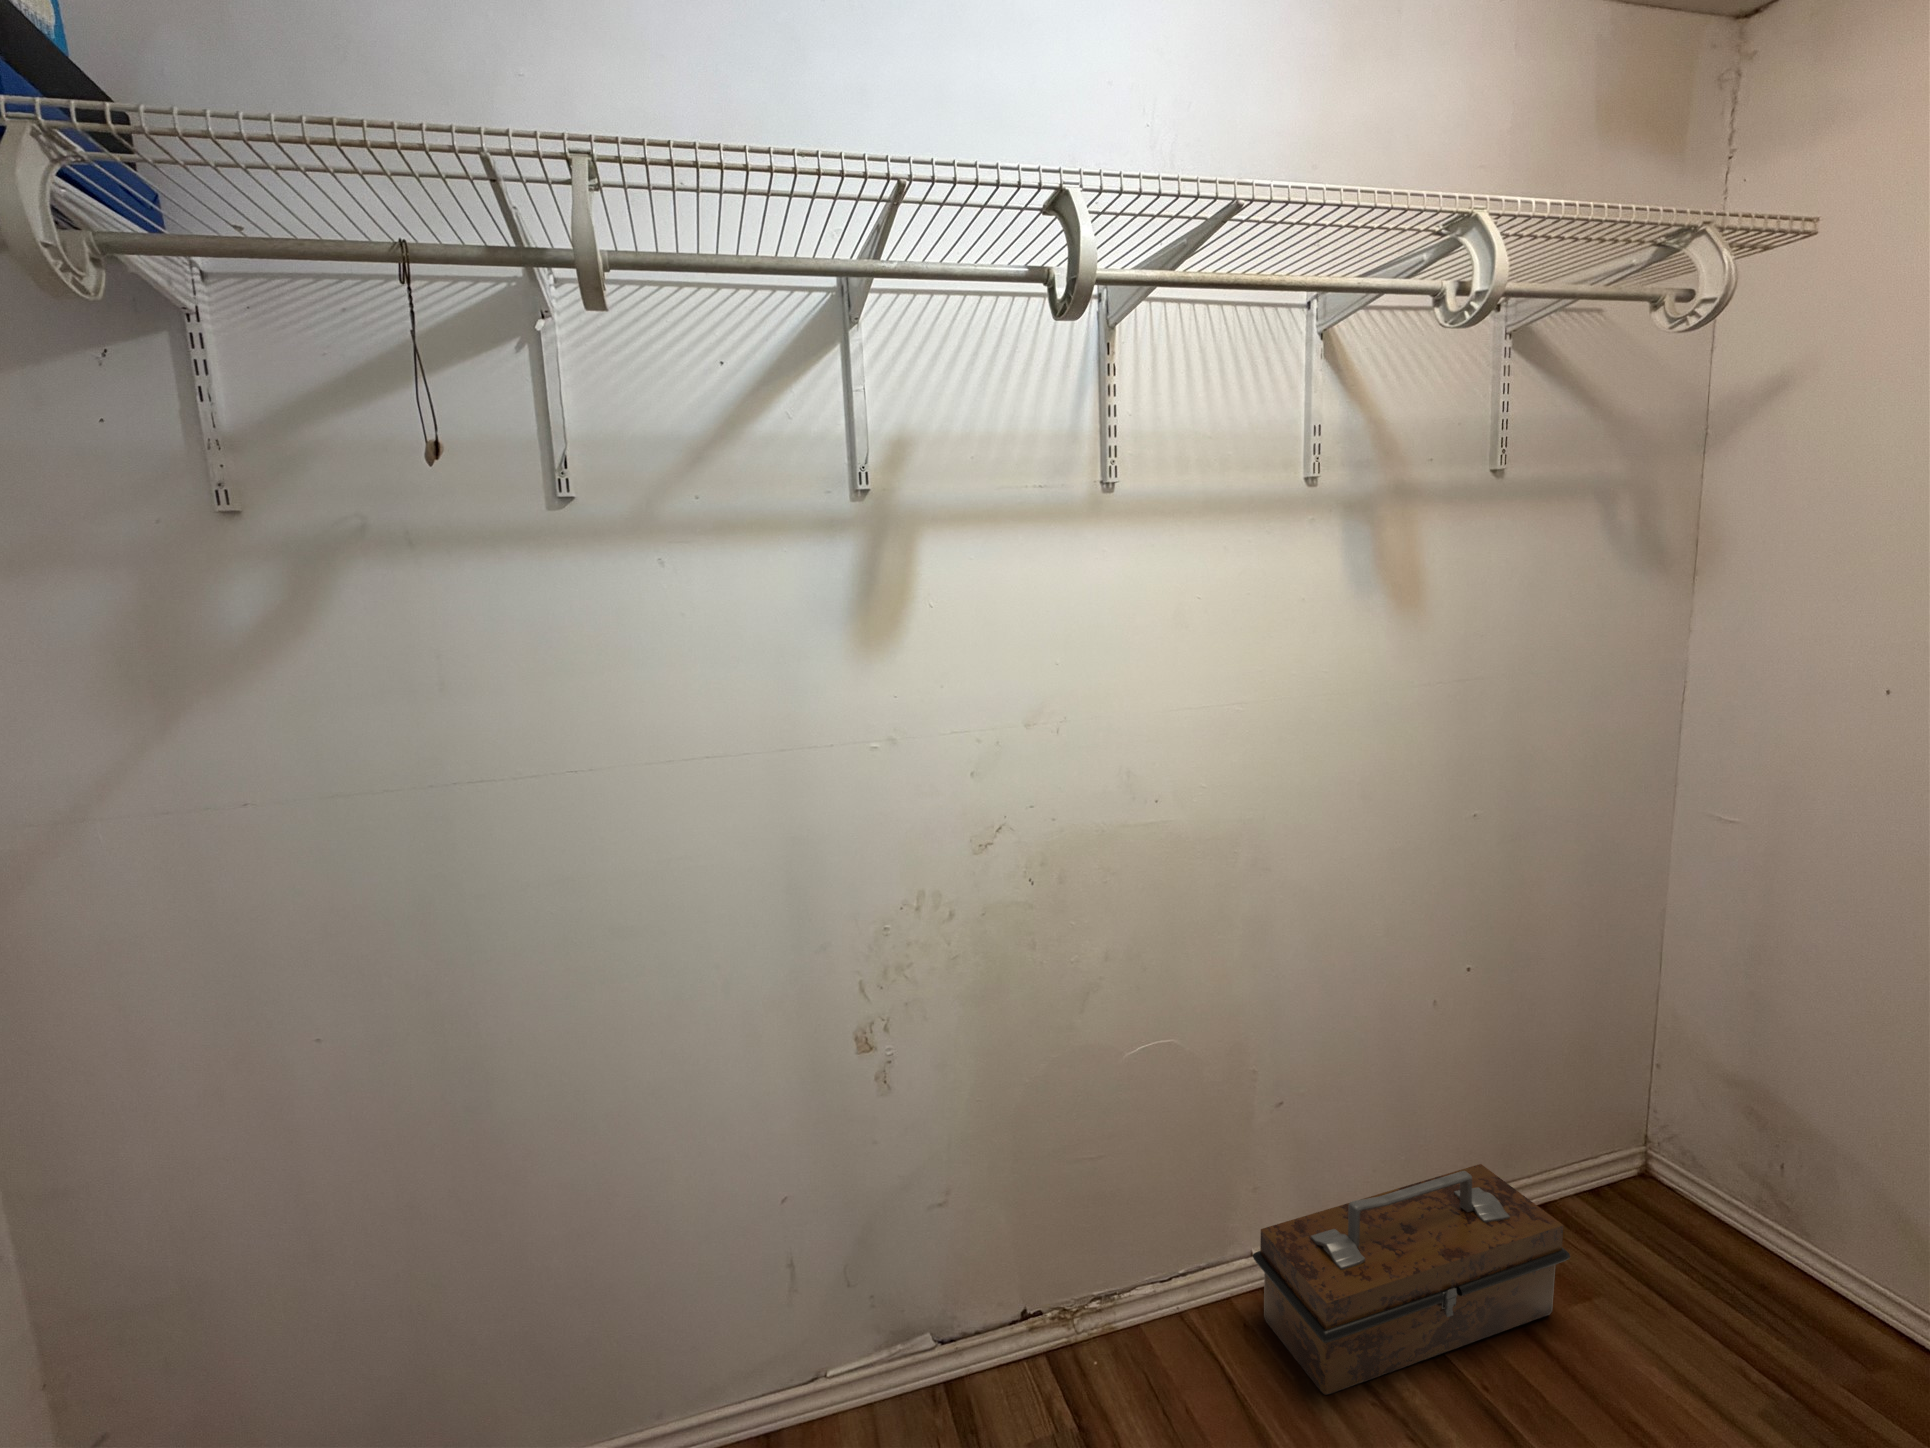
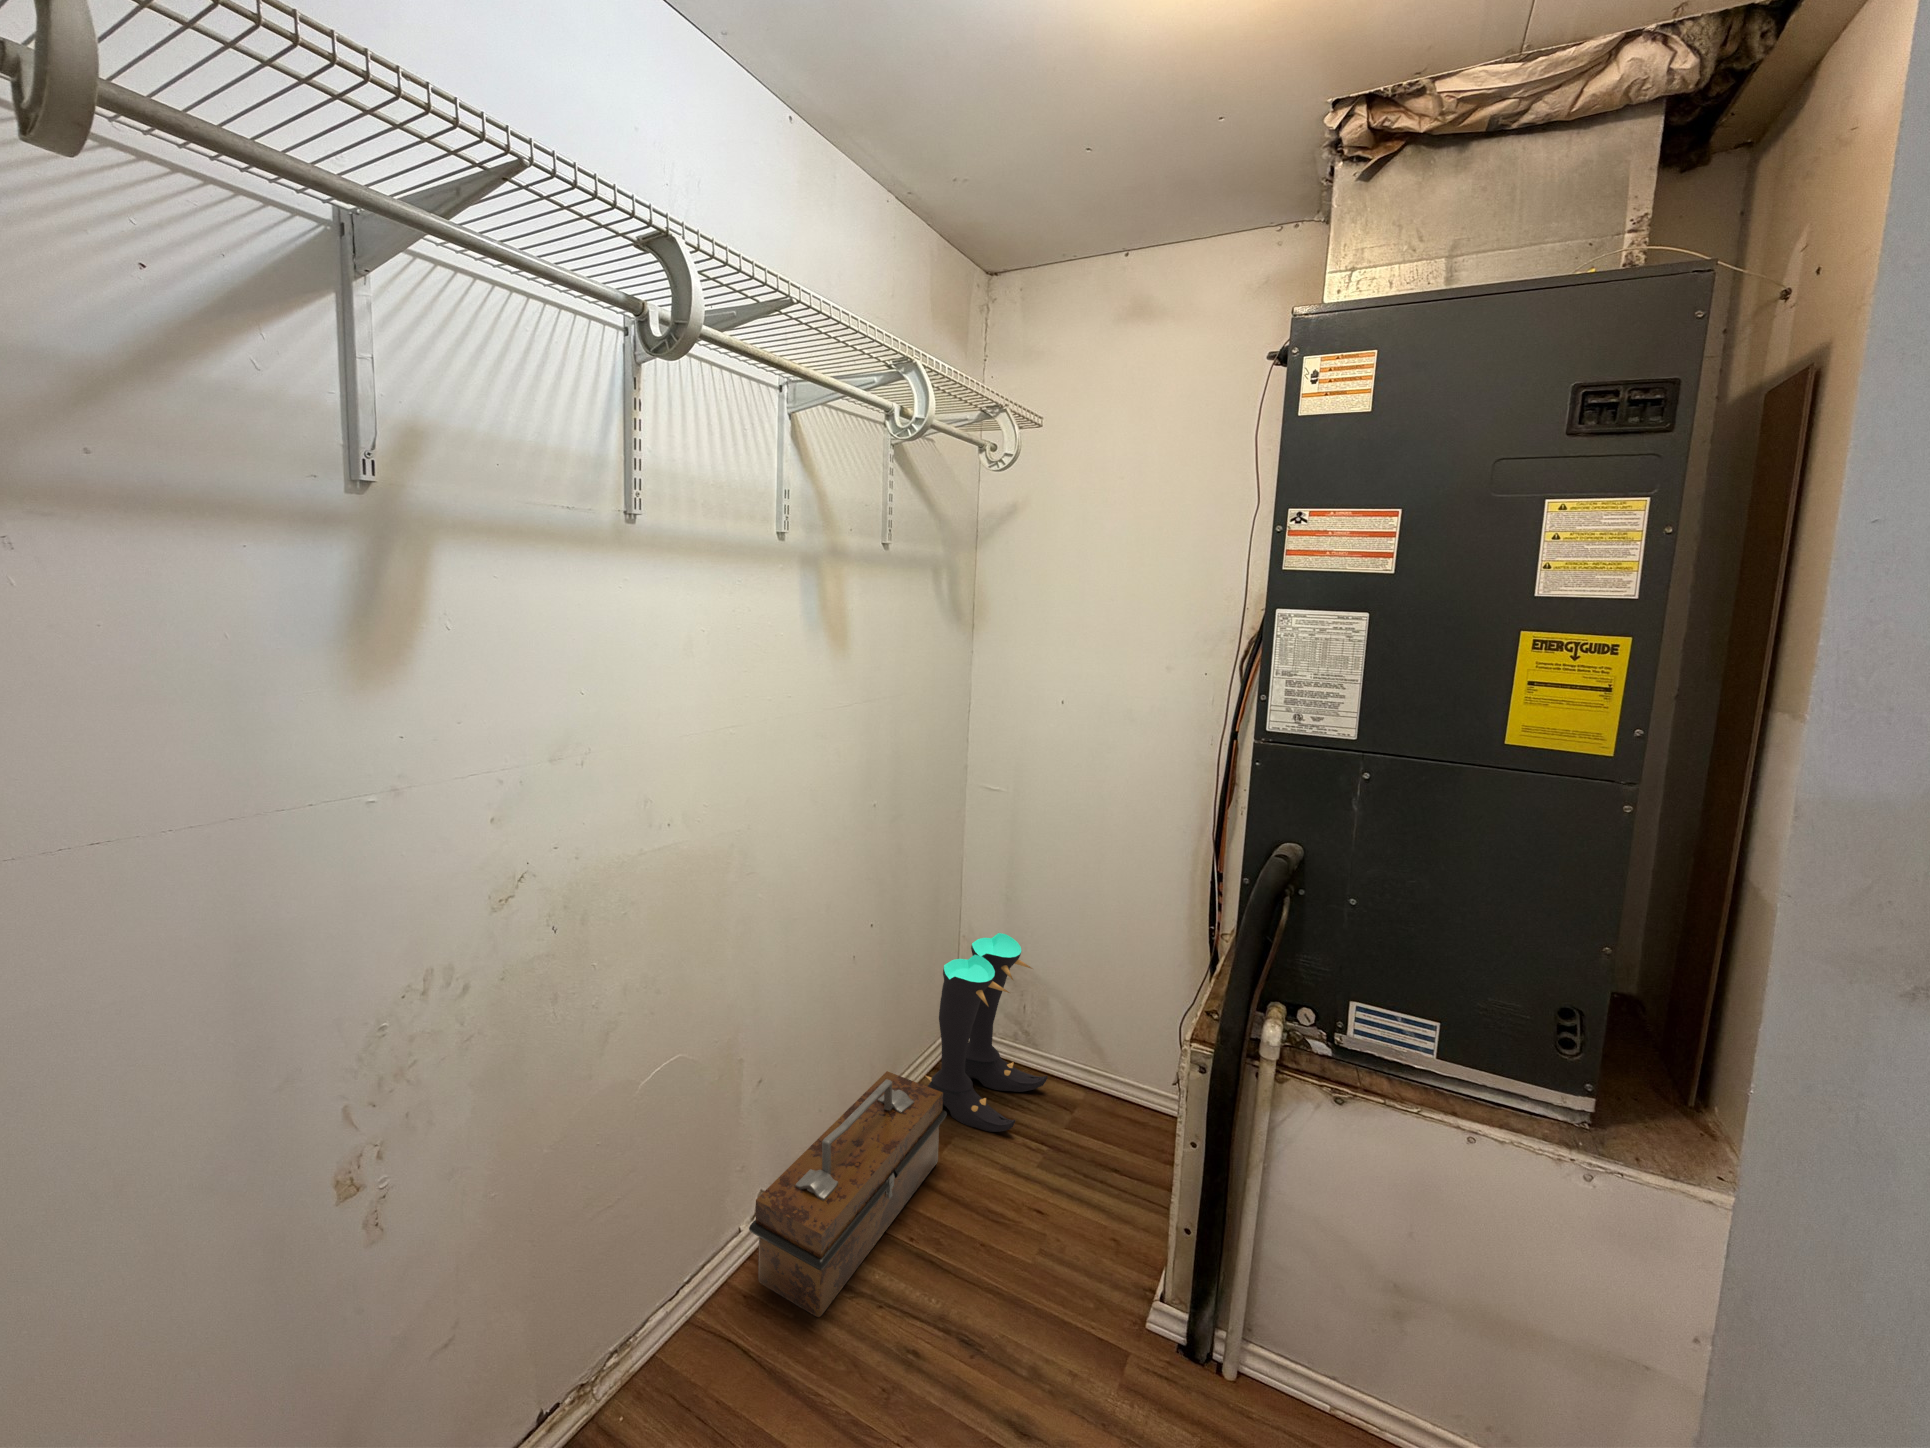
boots: none [1560,1037,1809,1331] -> present [925,933,1048,1132]

